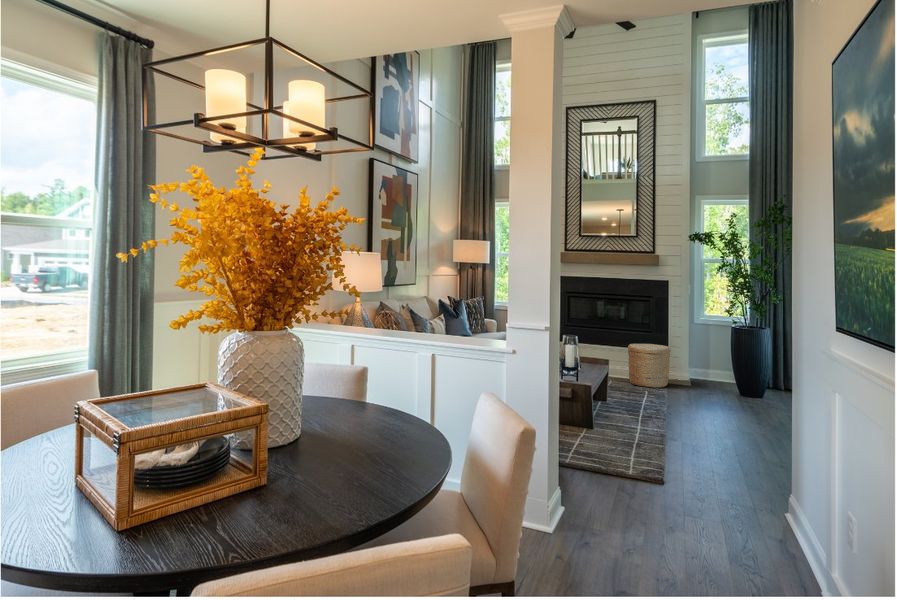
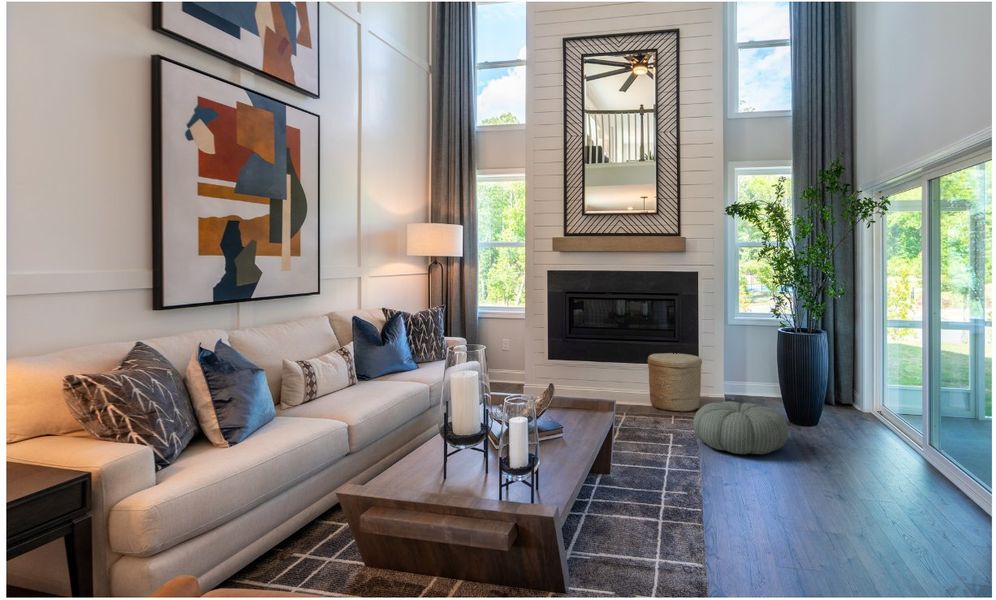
pouf: none [661,377,732,414] -> present [693,401,788,454]

